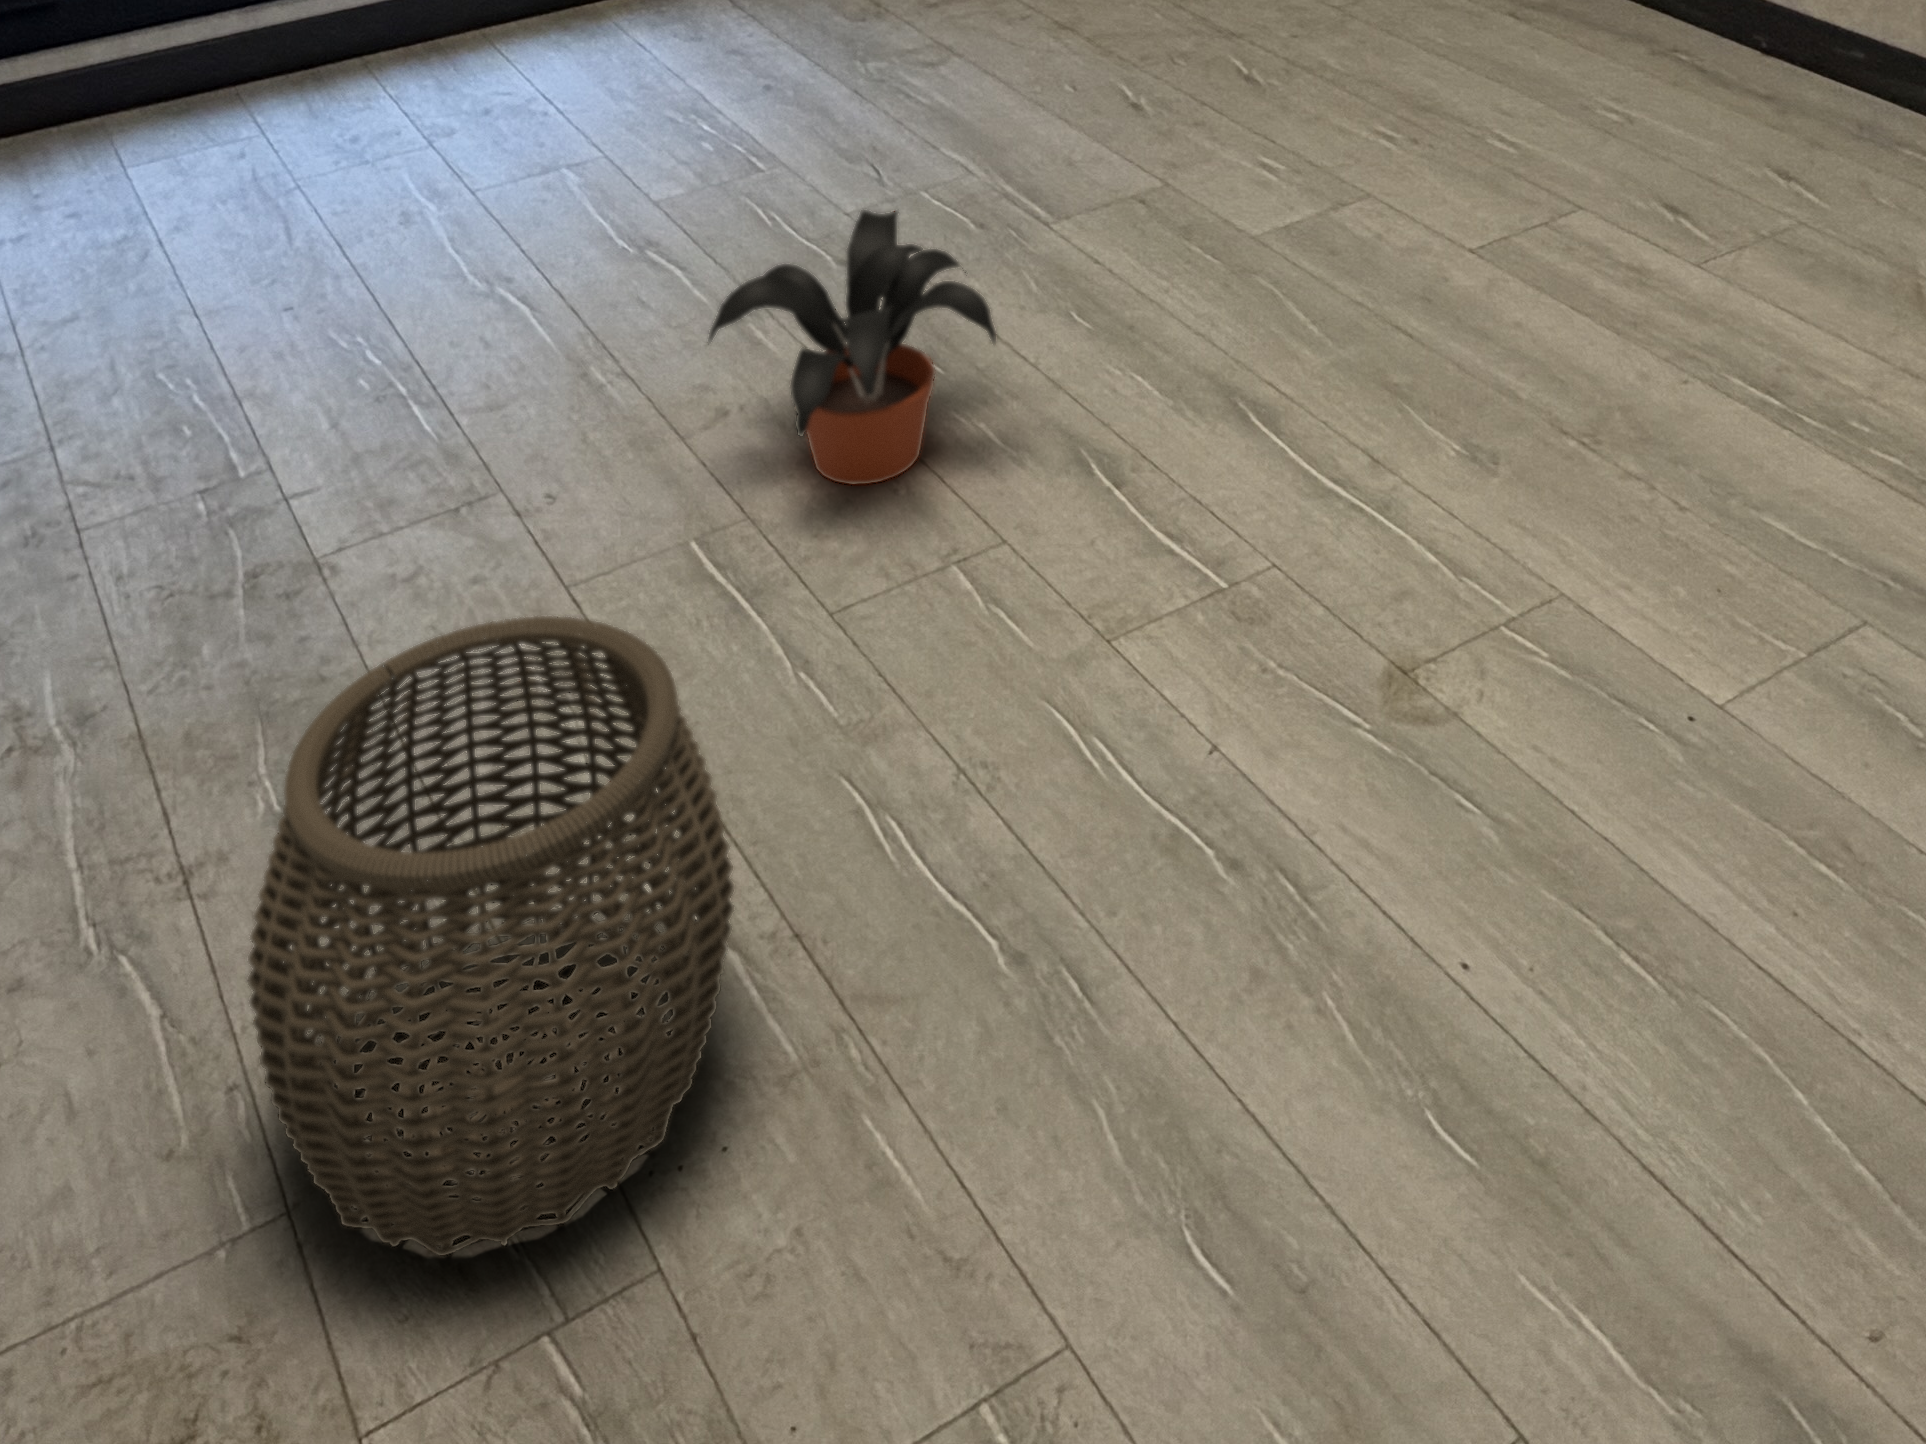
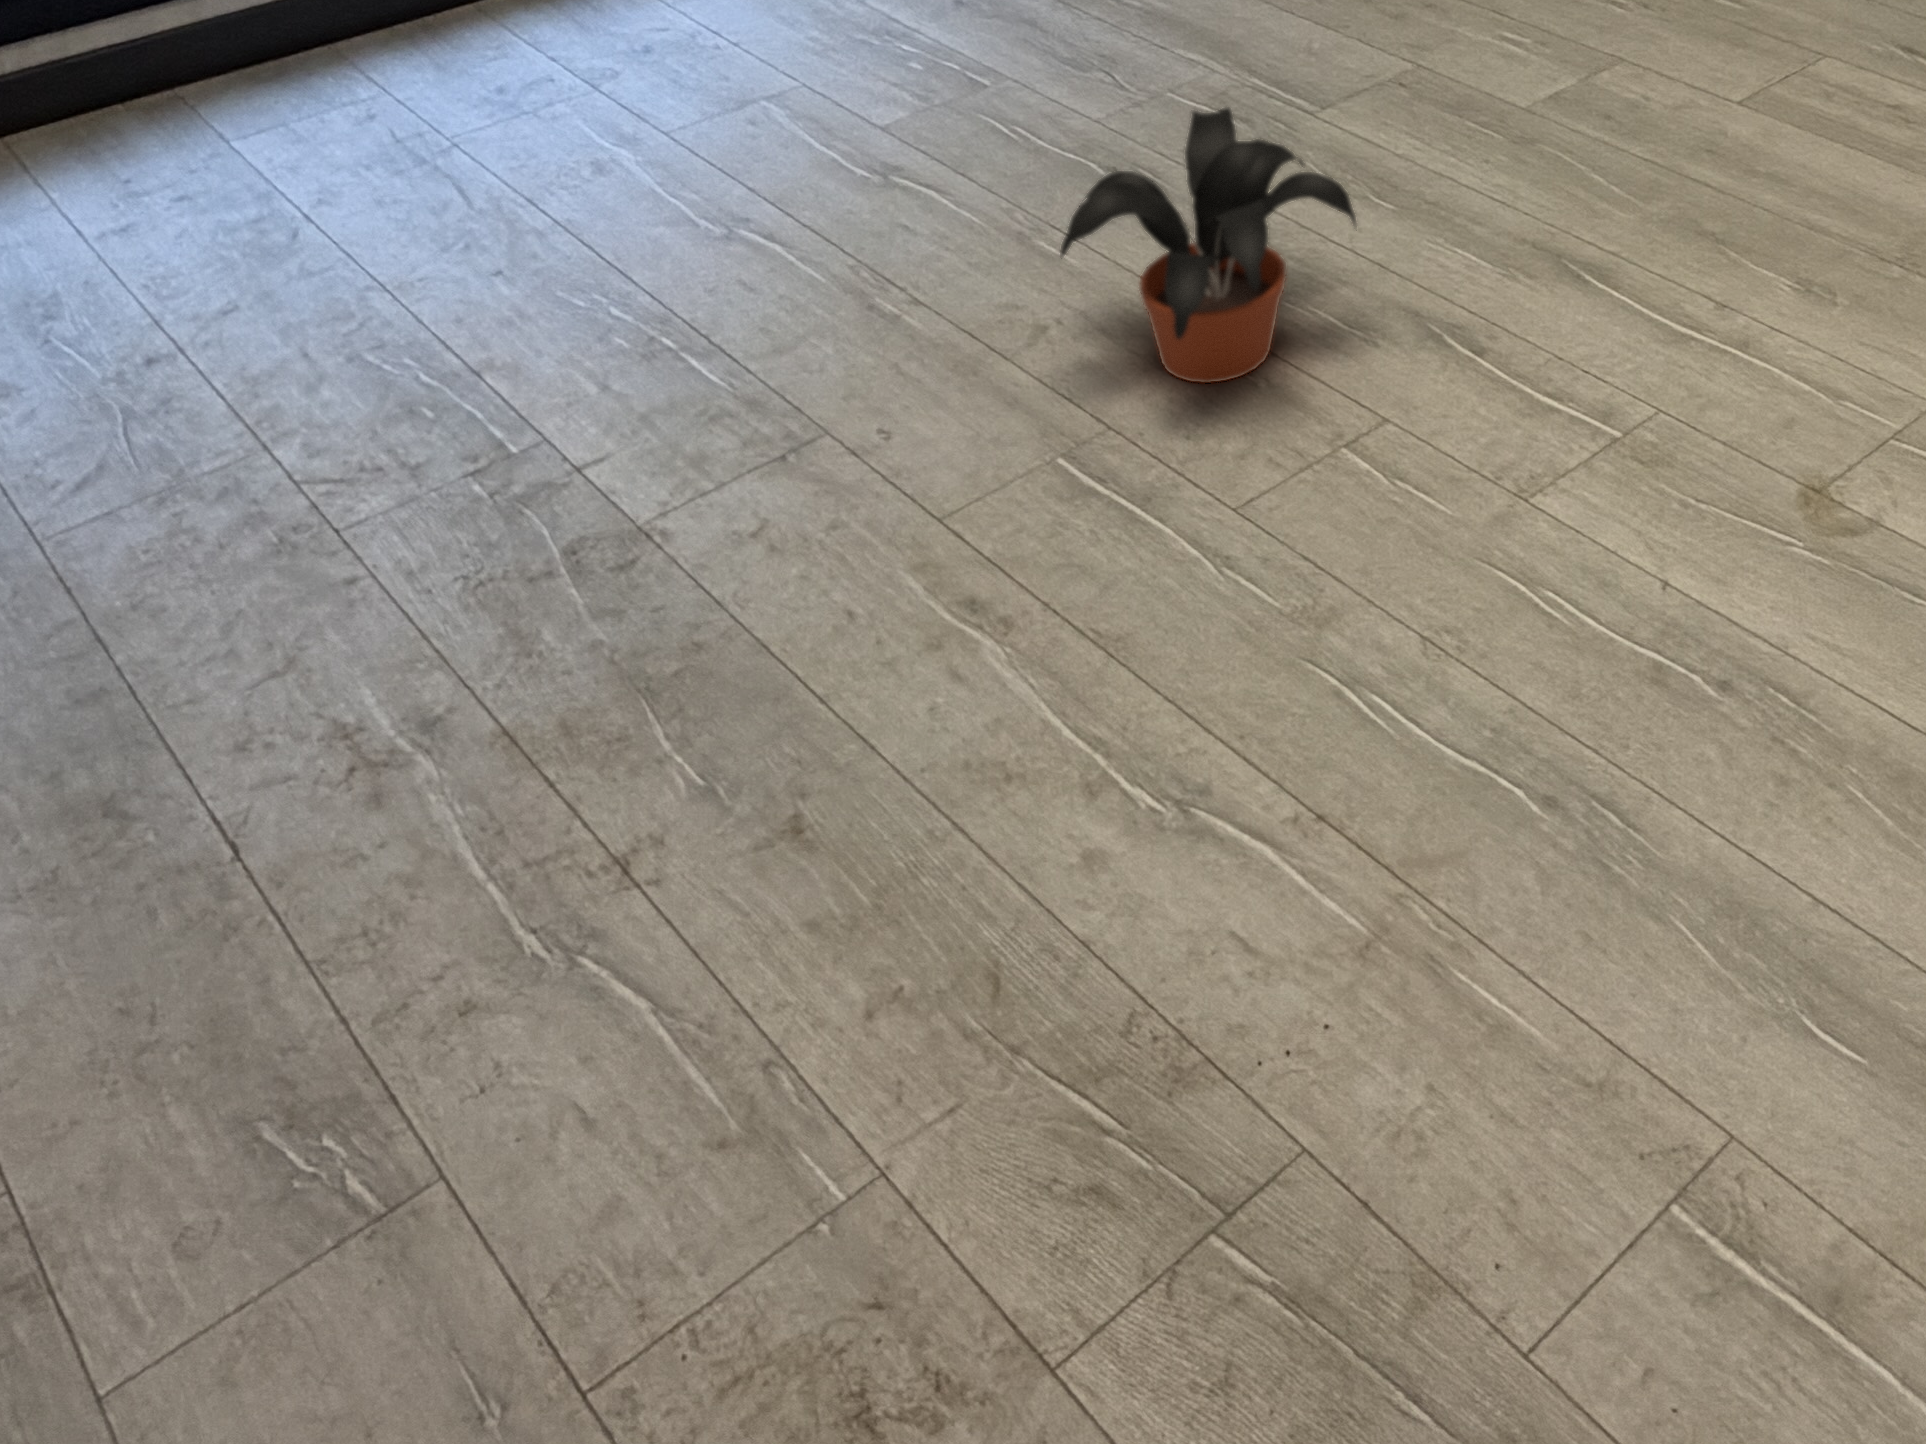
woven basket: present [248,616,734,1256] -> none [815,537,1316,1183]

